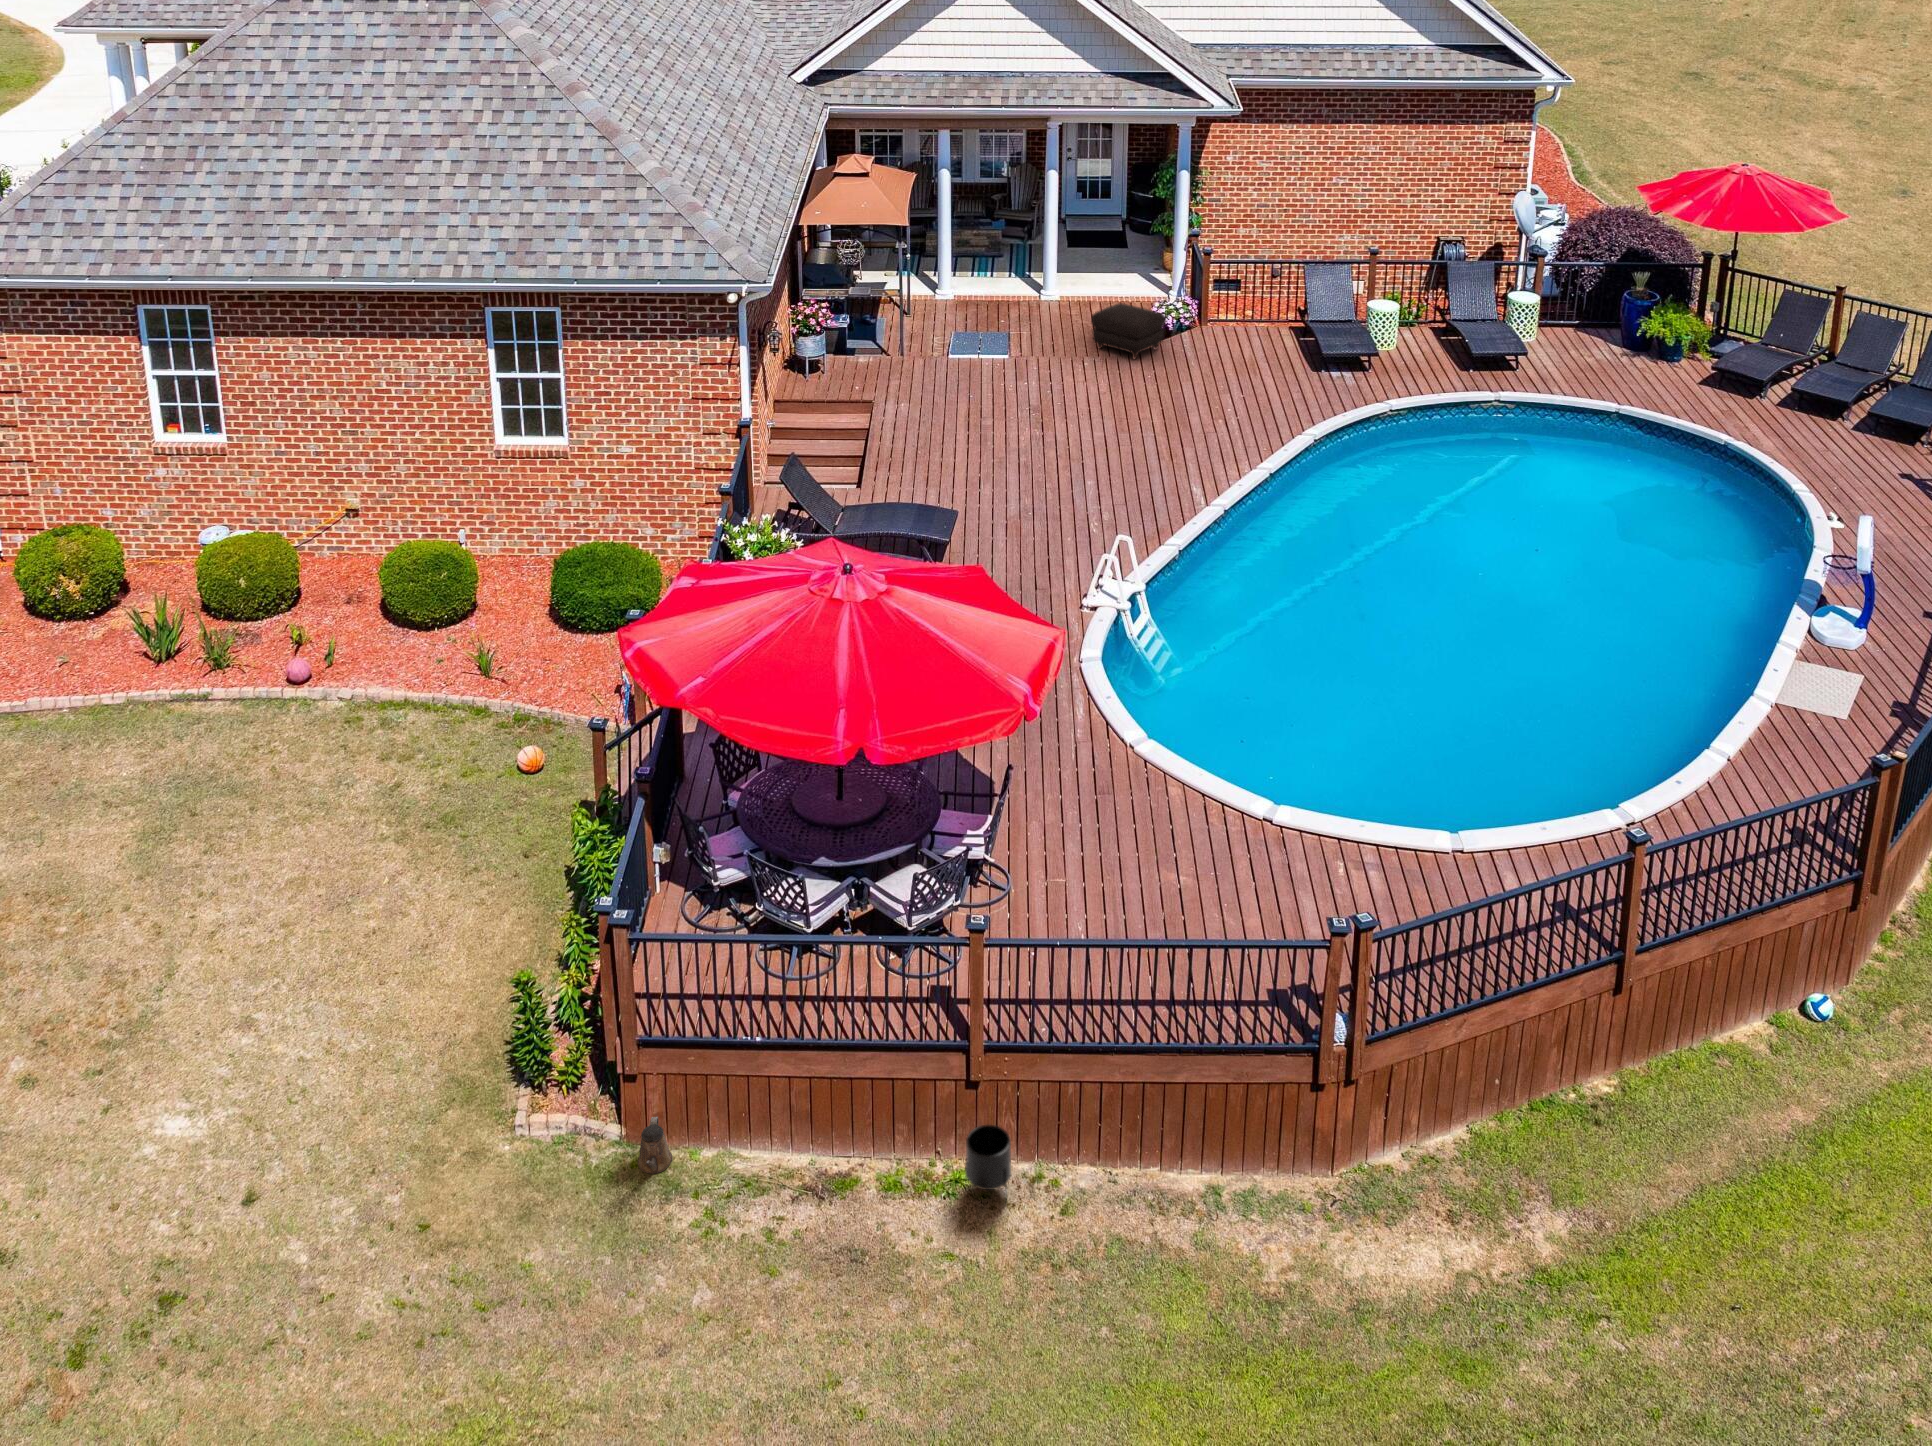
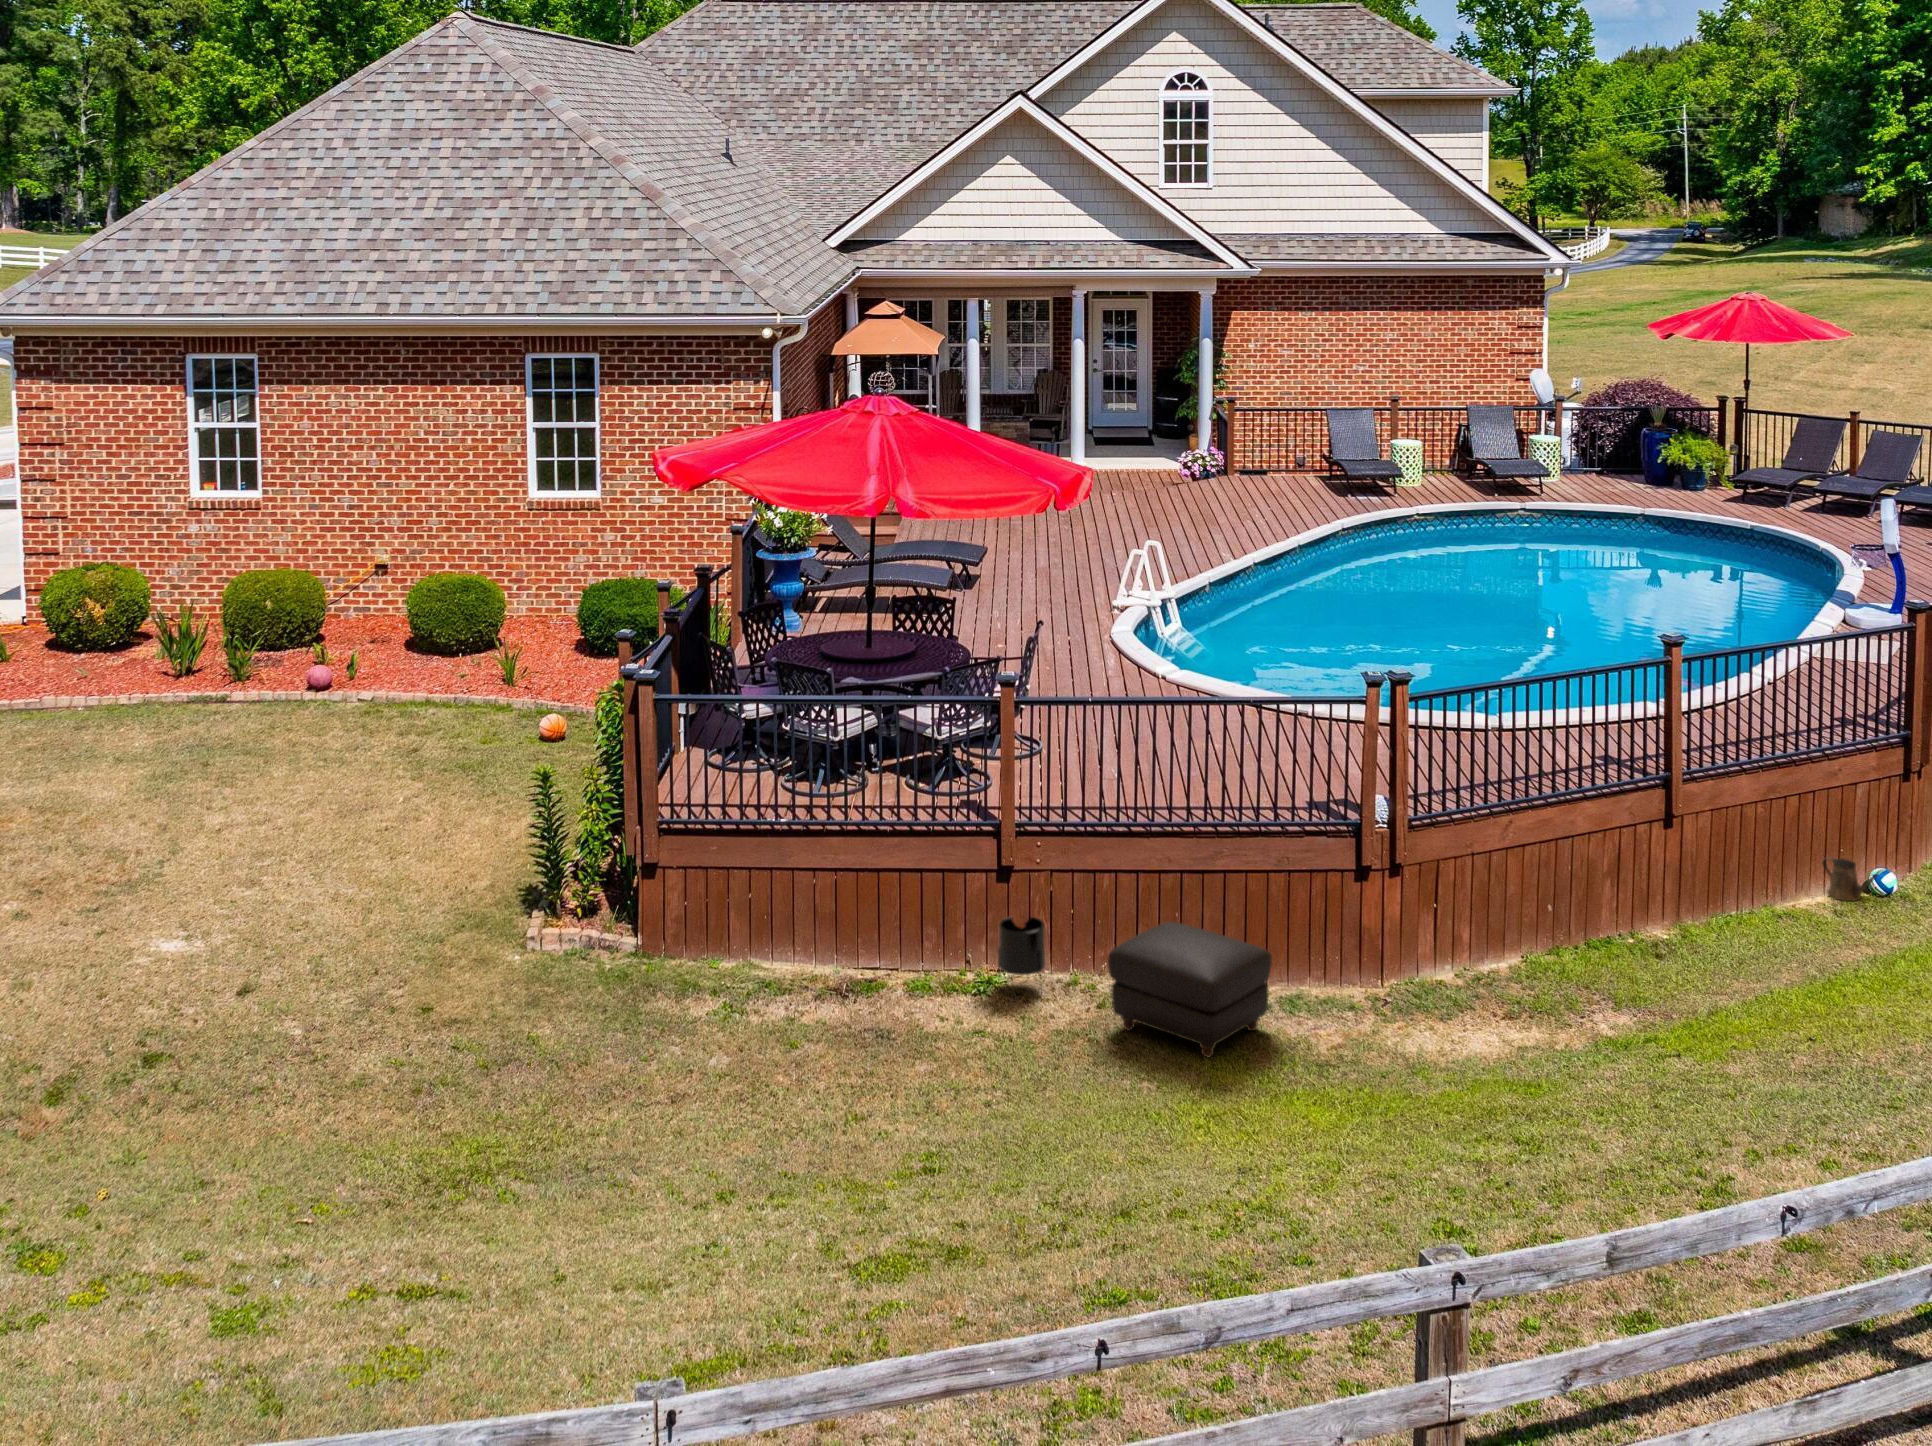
ottoman: present [1091,303,1166,359] -> present [1108,922,1272,1057]
watering can: present [638,1117,672,1174] -> present [1822,857,1883,901]

